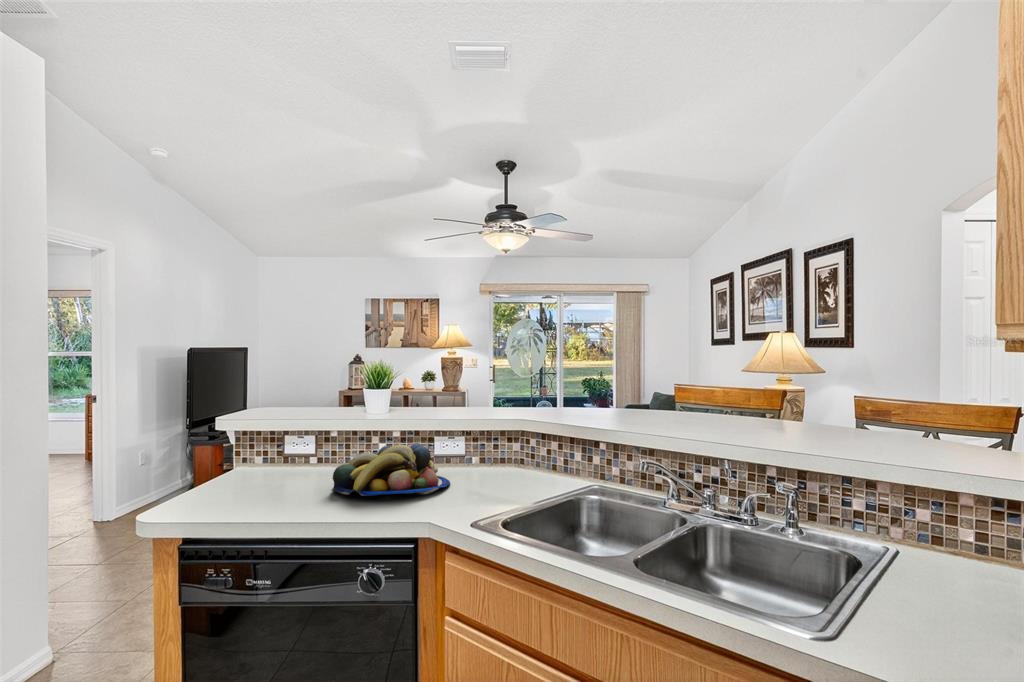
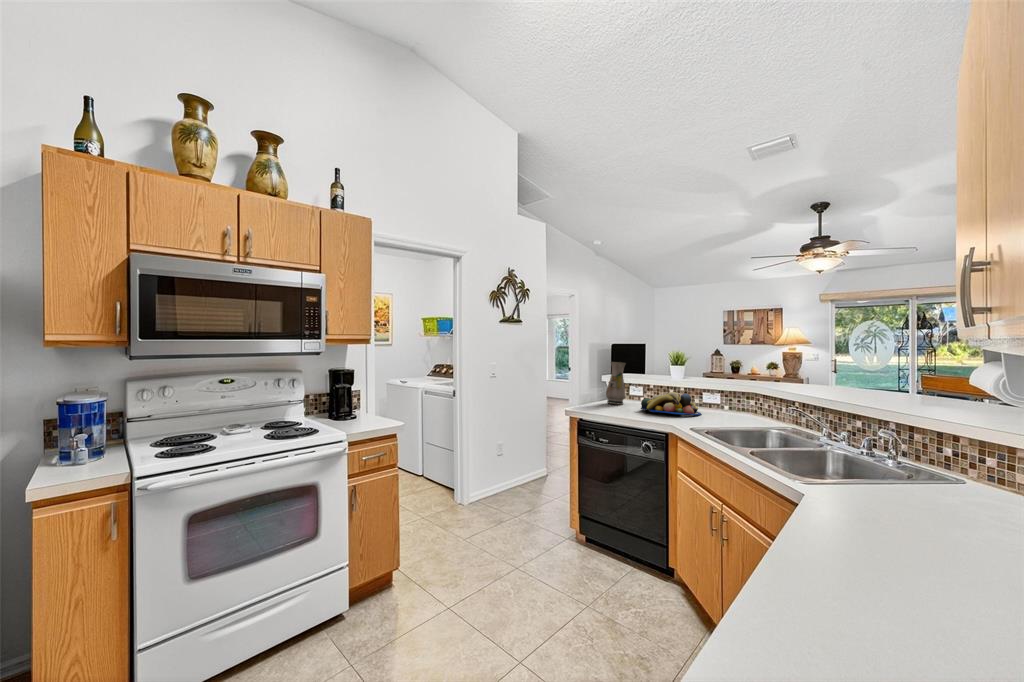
vase: none [237,388,285,485] -> present [606,362,626,405]

